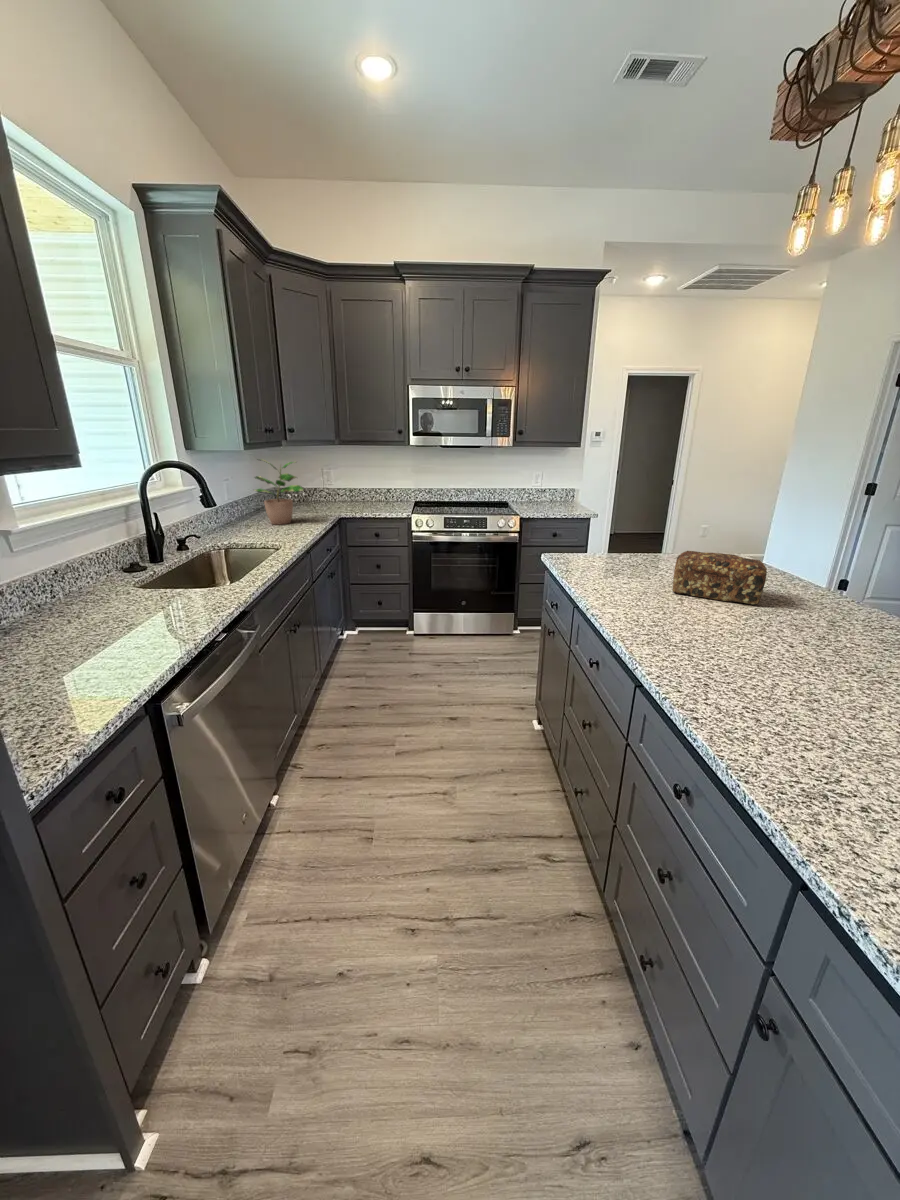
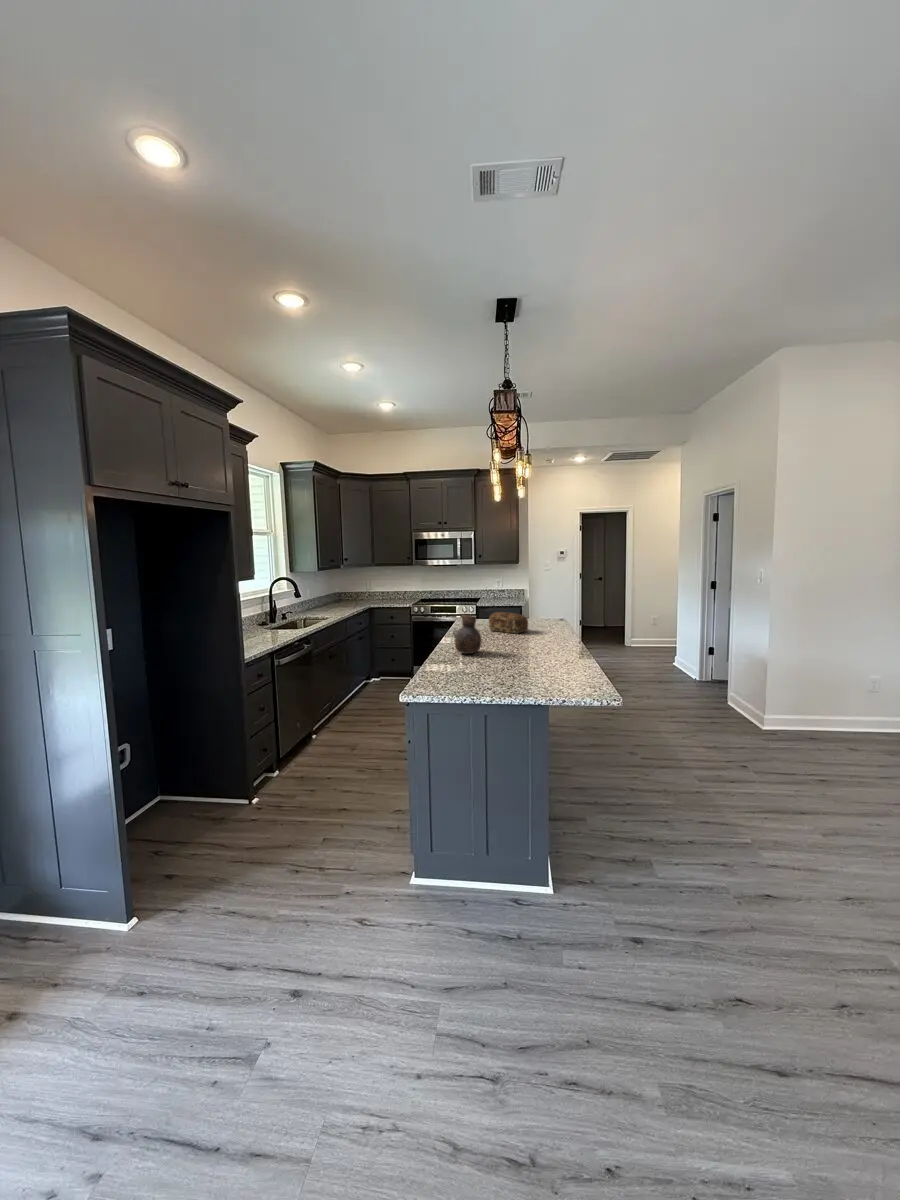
potted plant: present [254,460,304,525] -> none [322,575,349,610]
vase: none [750,594,856,721] -> present [453,615,482,654]

